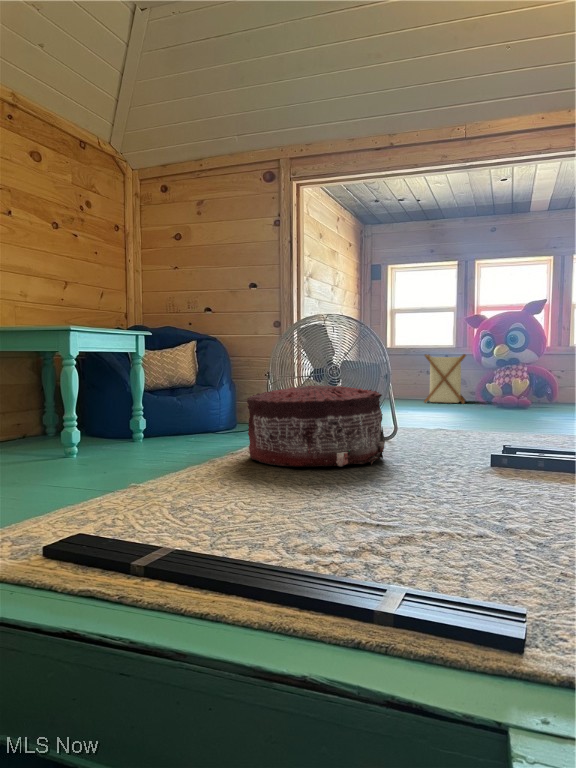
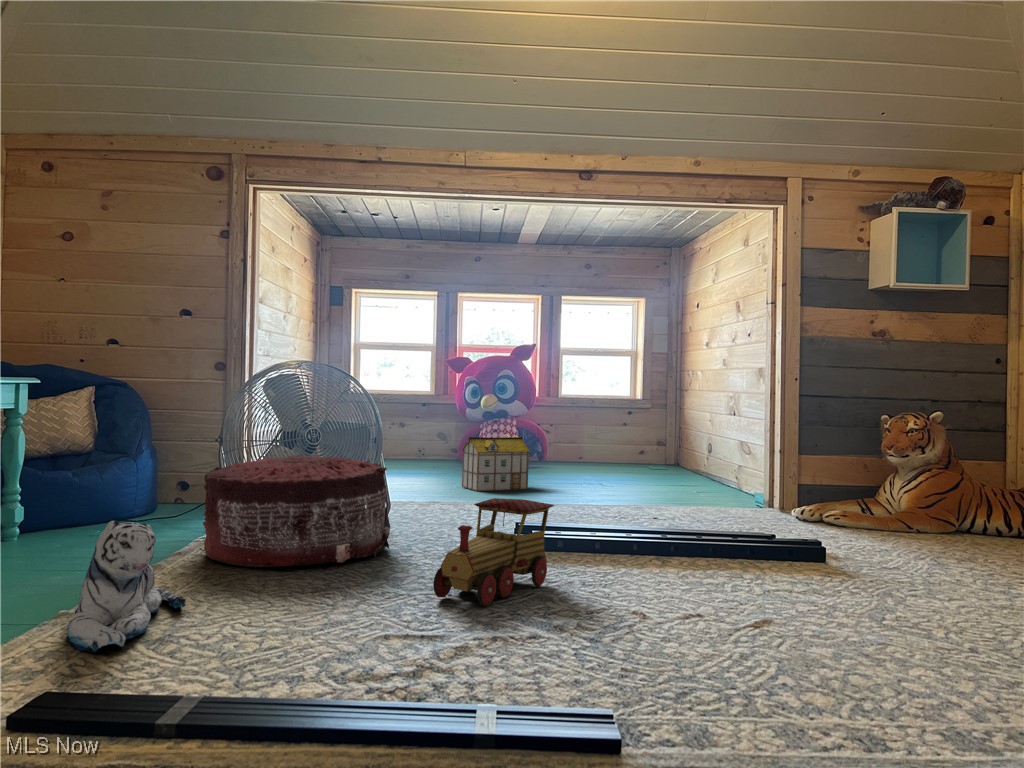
laundry basket: present [424,354,466,404] -> none [396,402,447,464]
toy house: none [470,377,534,423] -> present [462,437,530,491]
toy train: none [401,417,522,508] -> present [433,498,554,606]
plush toy: none [136,421,217,509] -> present [66,521,186,652]

